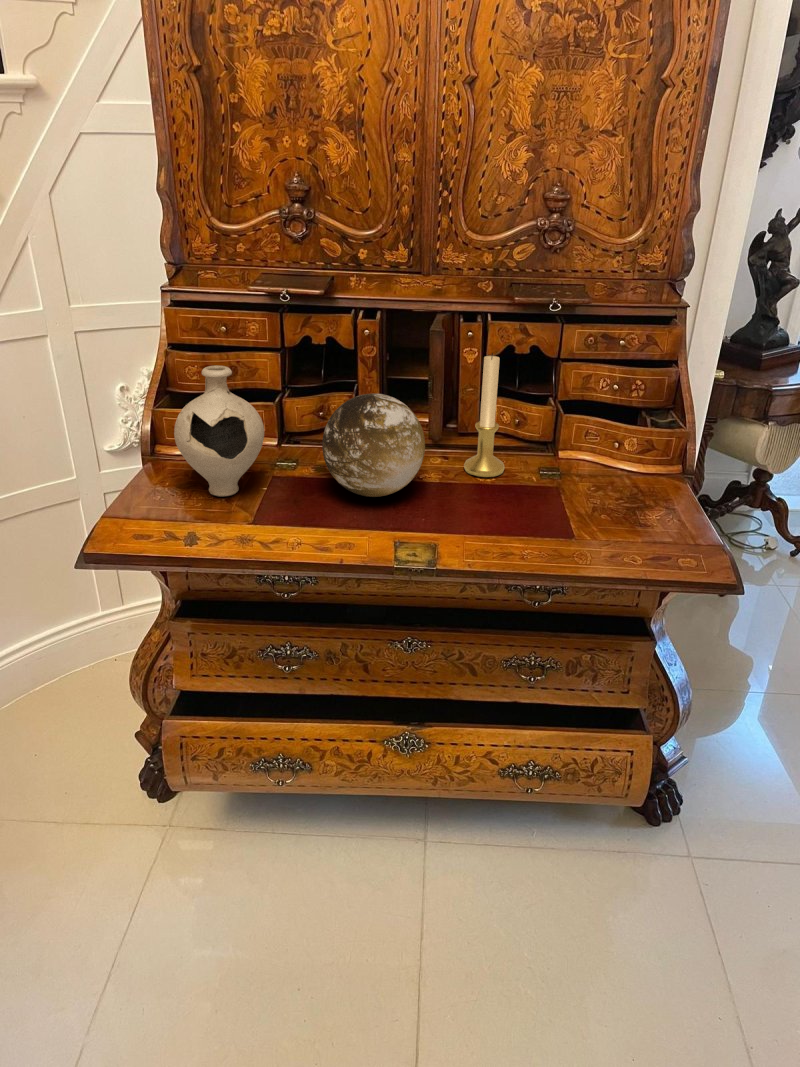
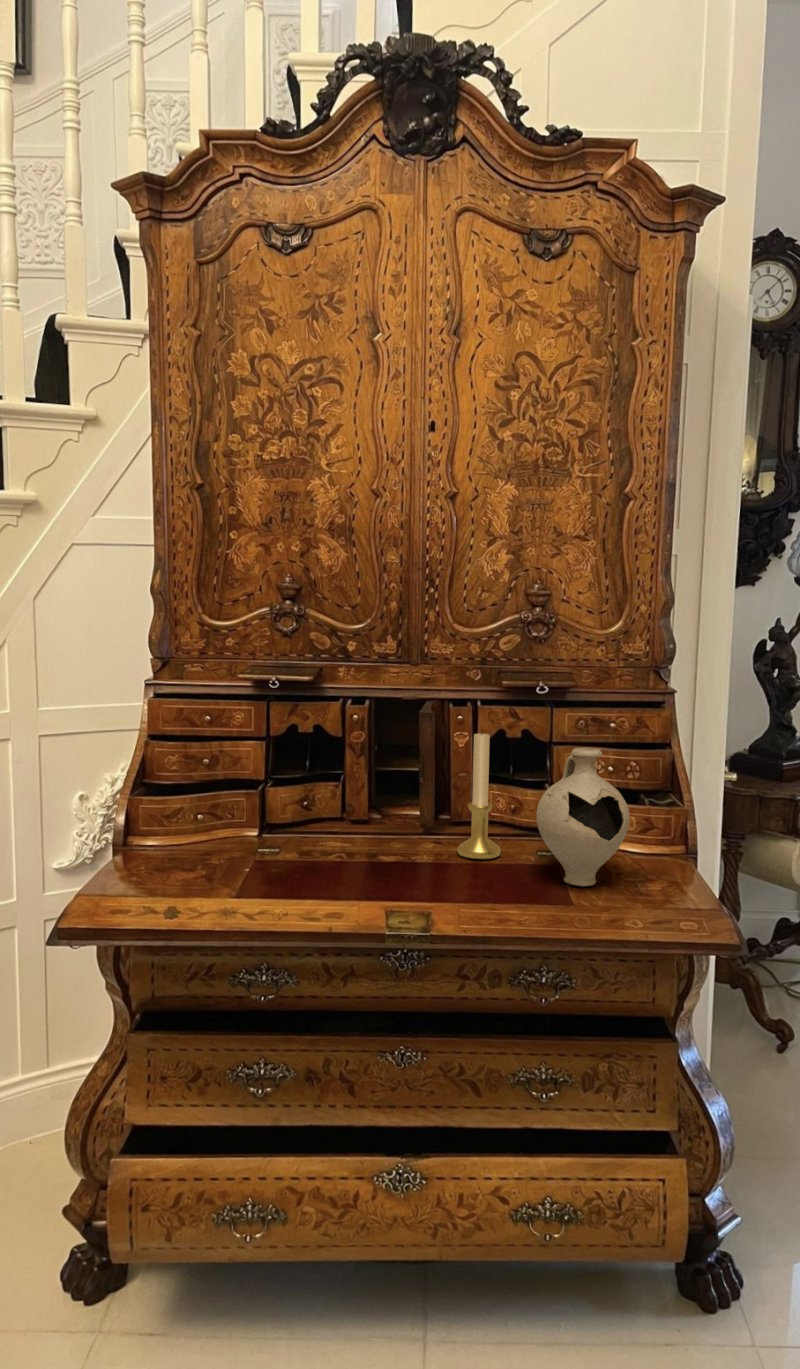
decorative vase: present [174,366,264,497] -> present [536,748,630,886]
decorative orb: present [322,394,425,497] -> none [309,766,416,874]

